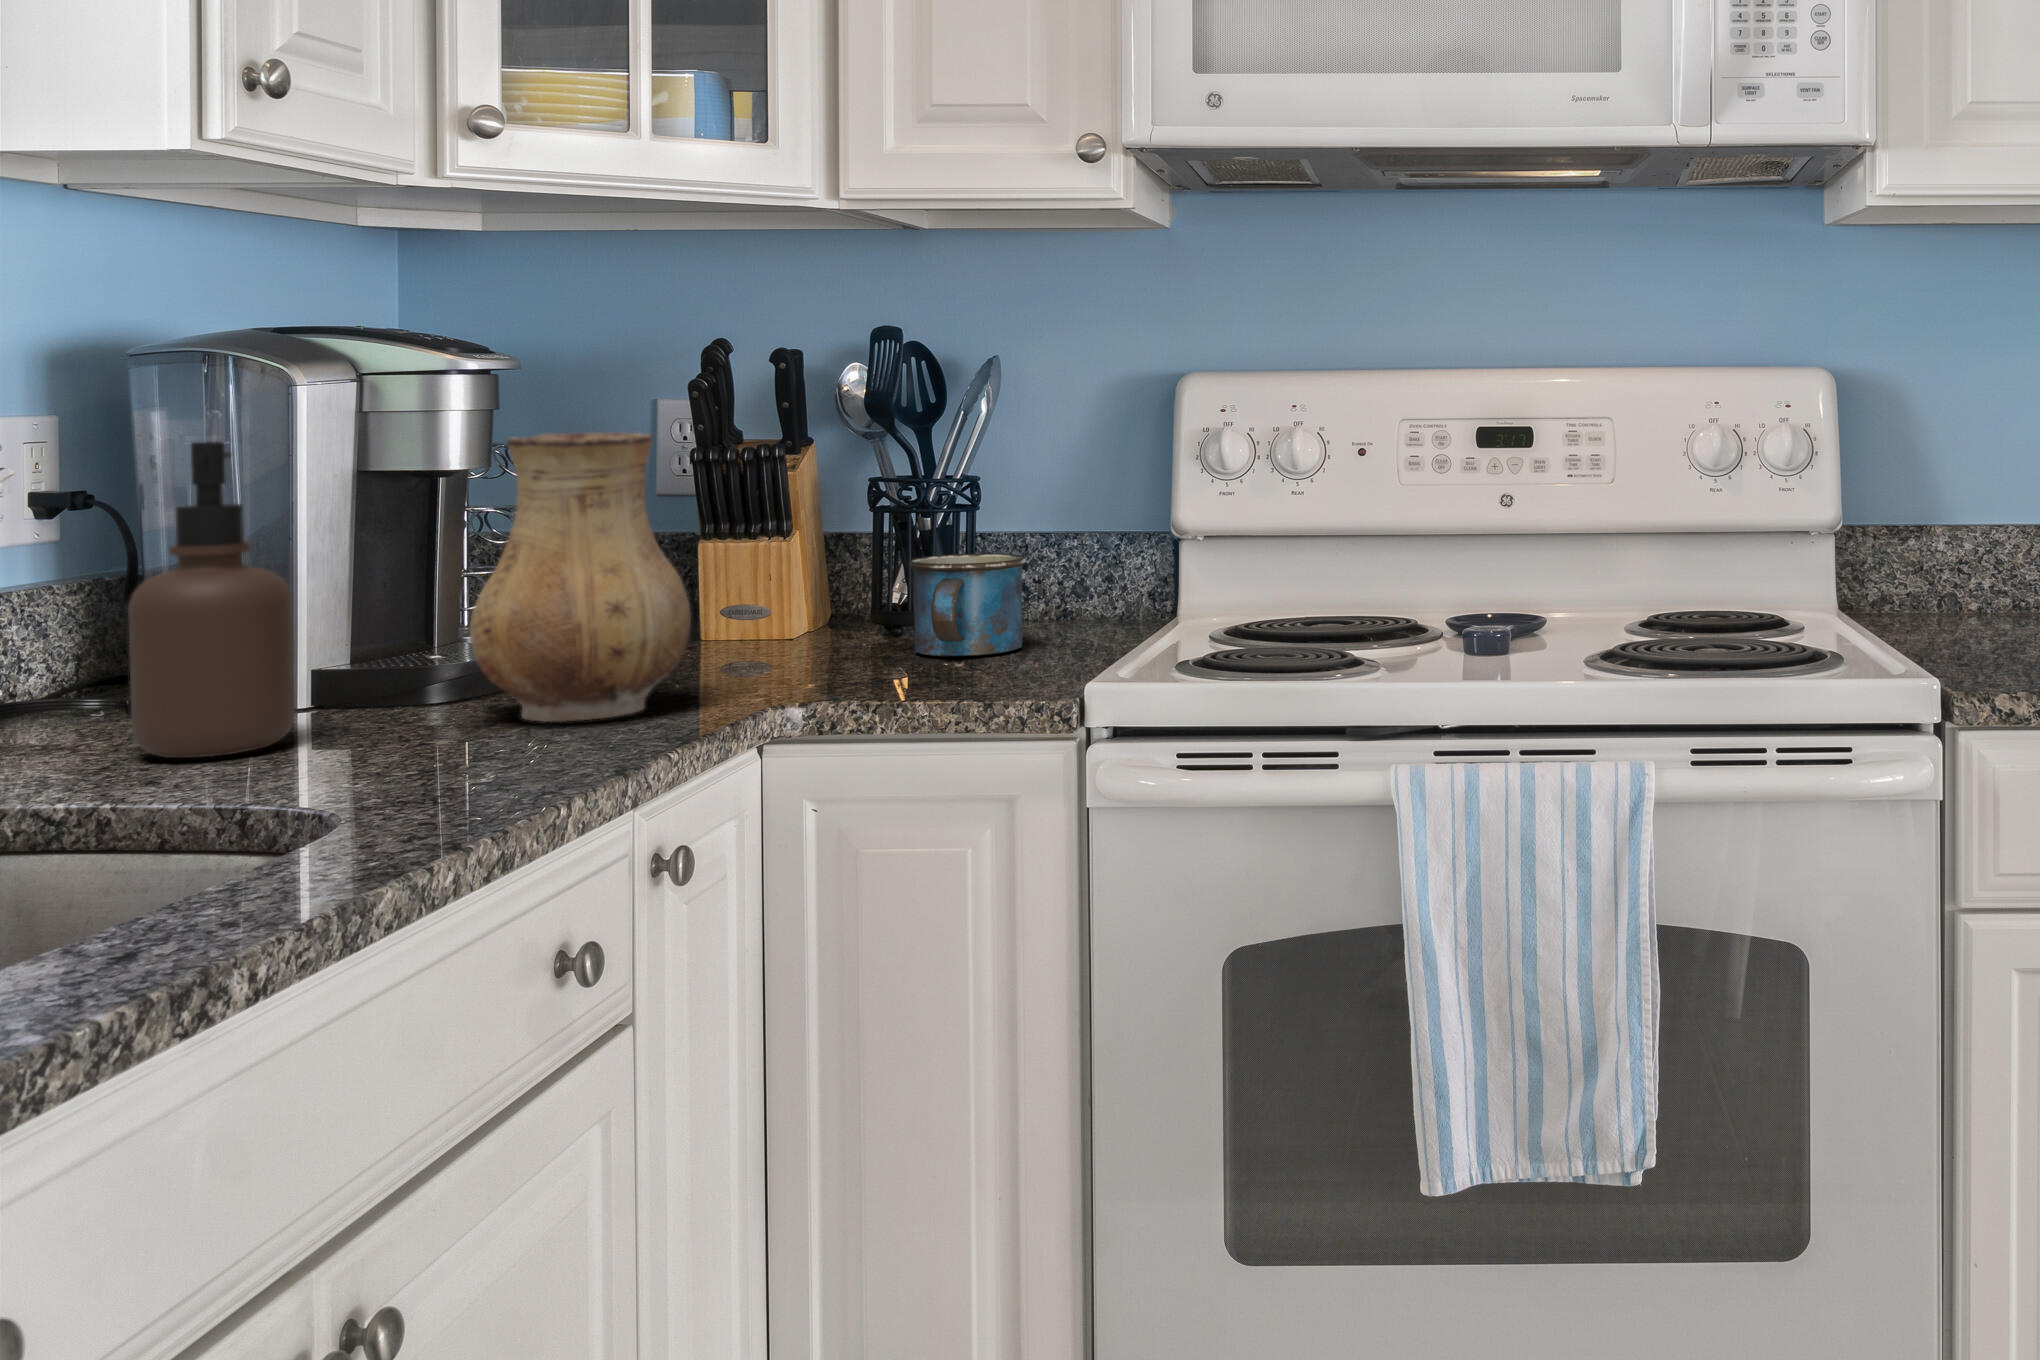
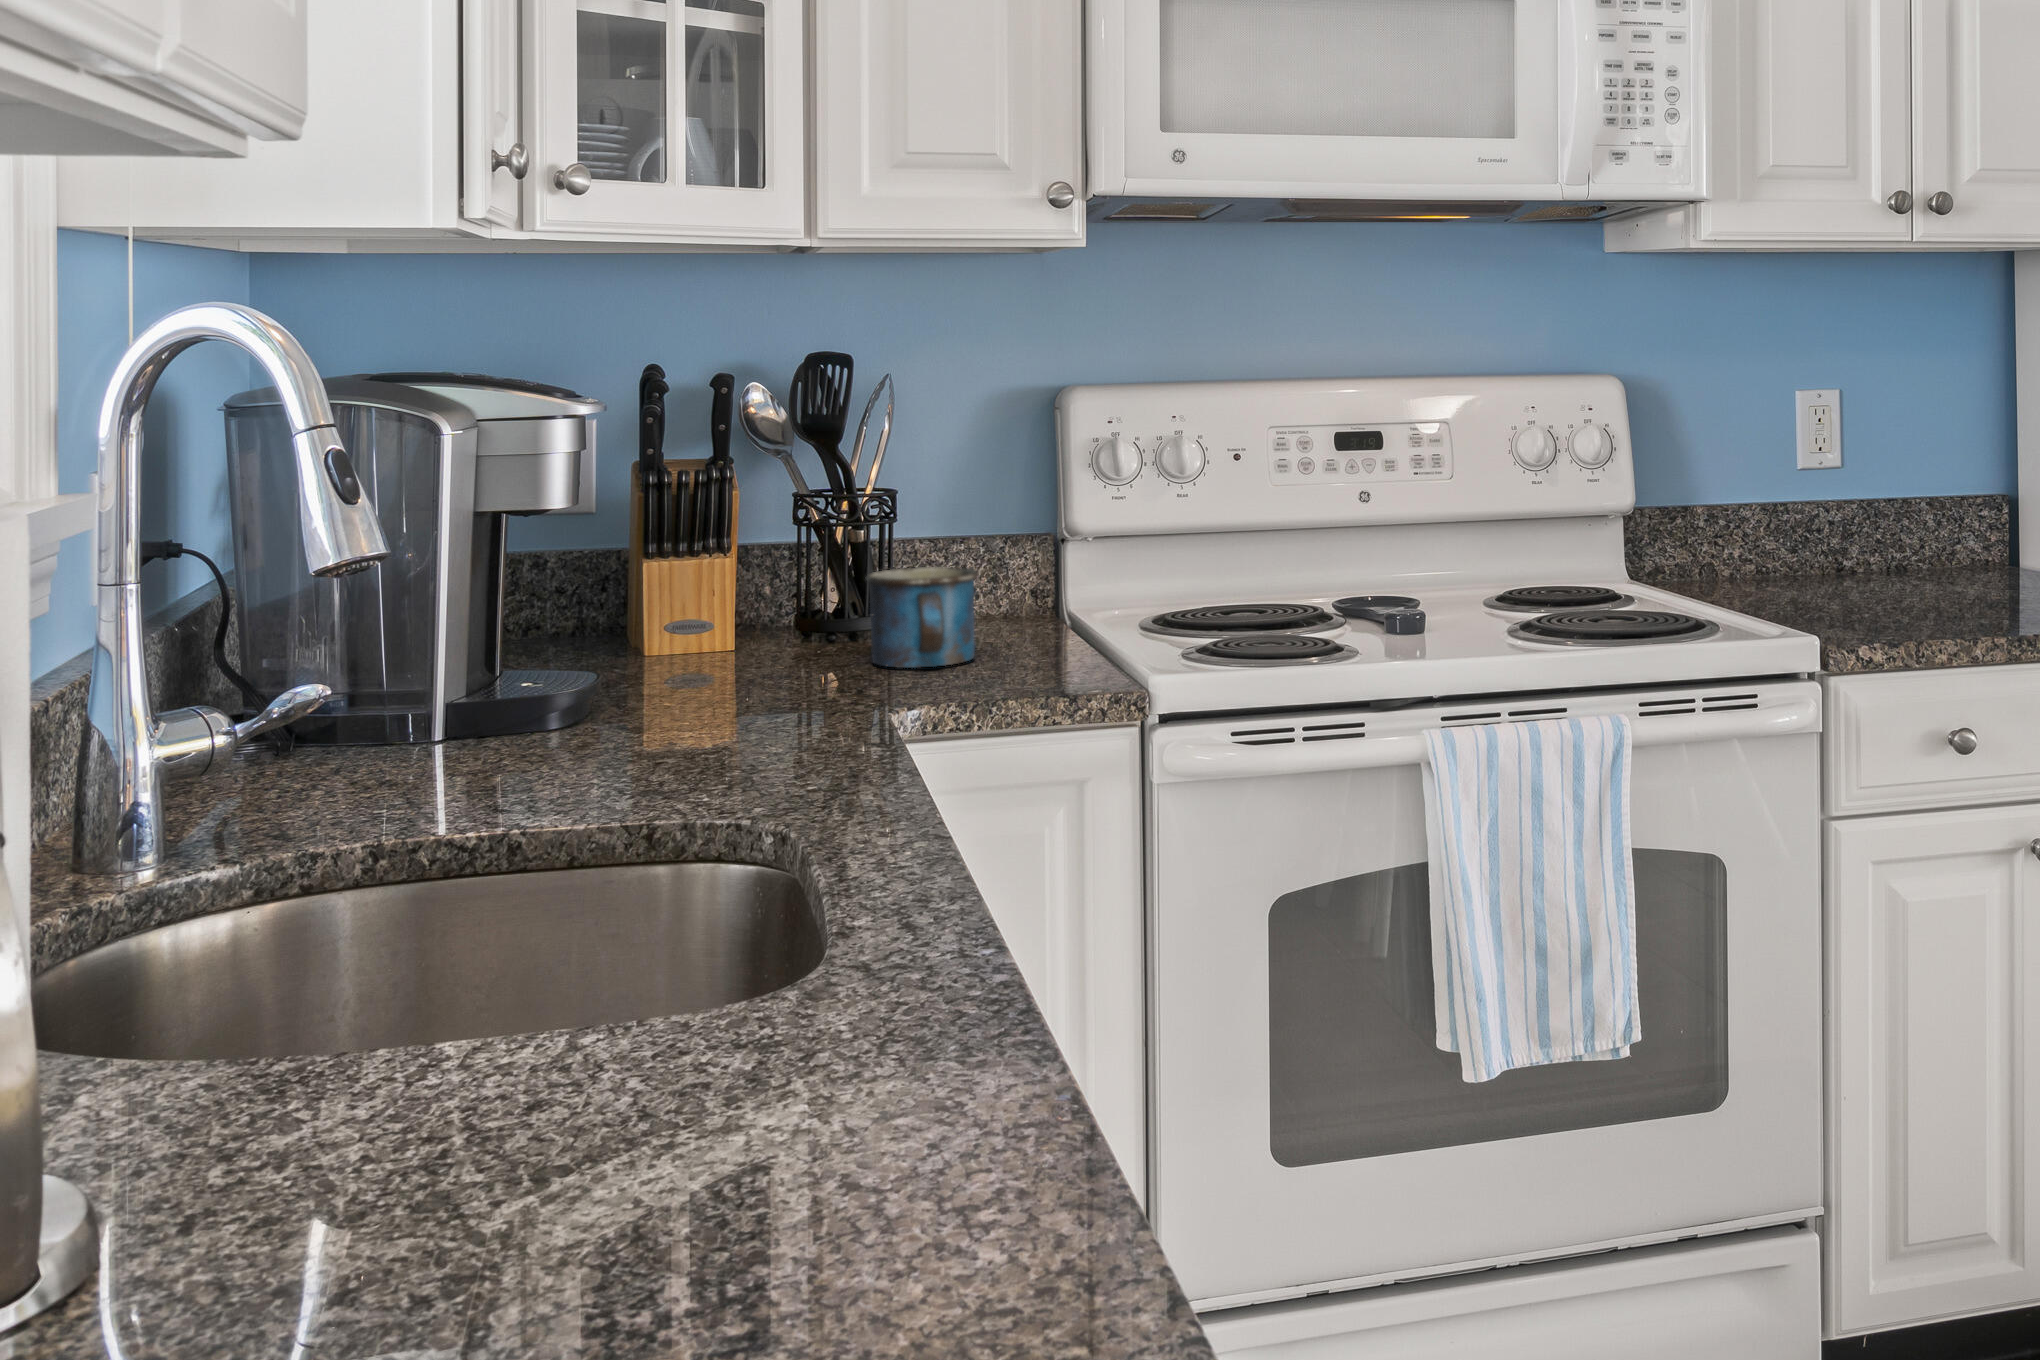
ceramic pitcher: present [470,432,691,721] -> none [607,465,809,744]
soap dispenser: present [128,441,295,758] -> none [357,488,505,797]

